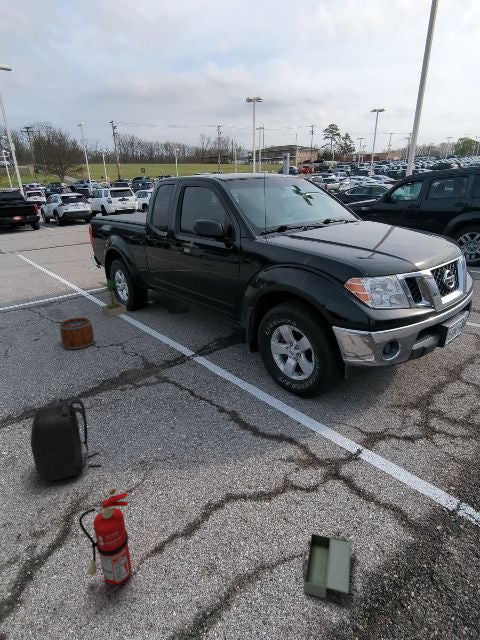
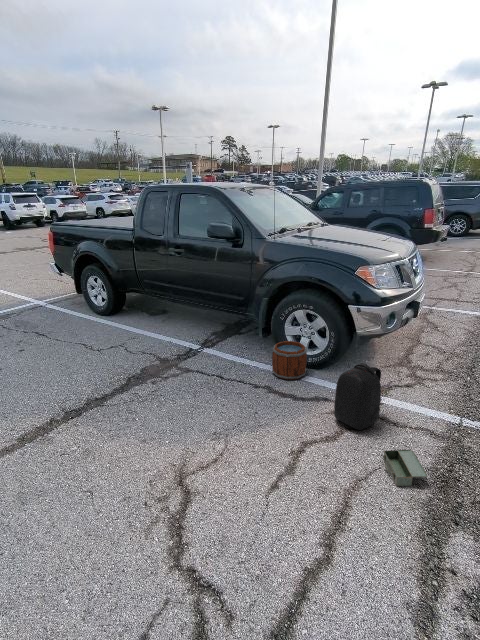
potted plant: present [98,280,127,316] -> none [67,284,100,323]
bucket: present [60,318,94,350] -> present [272,341,307,380]
backpack: present [31,399,101,482] -> present [334,363,381,430]
fire extinguisher: present [79,489,131,584] -> none [242,431,275,510]

